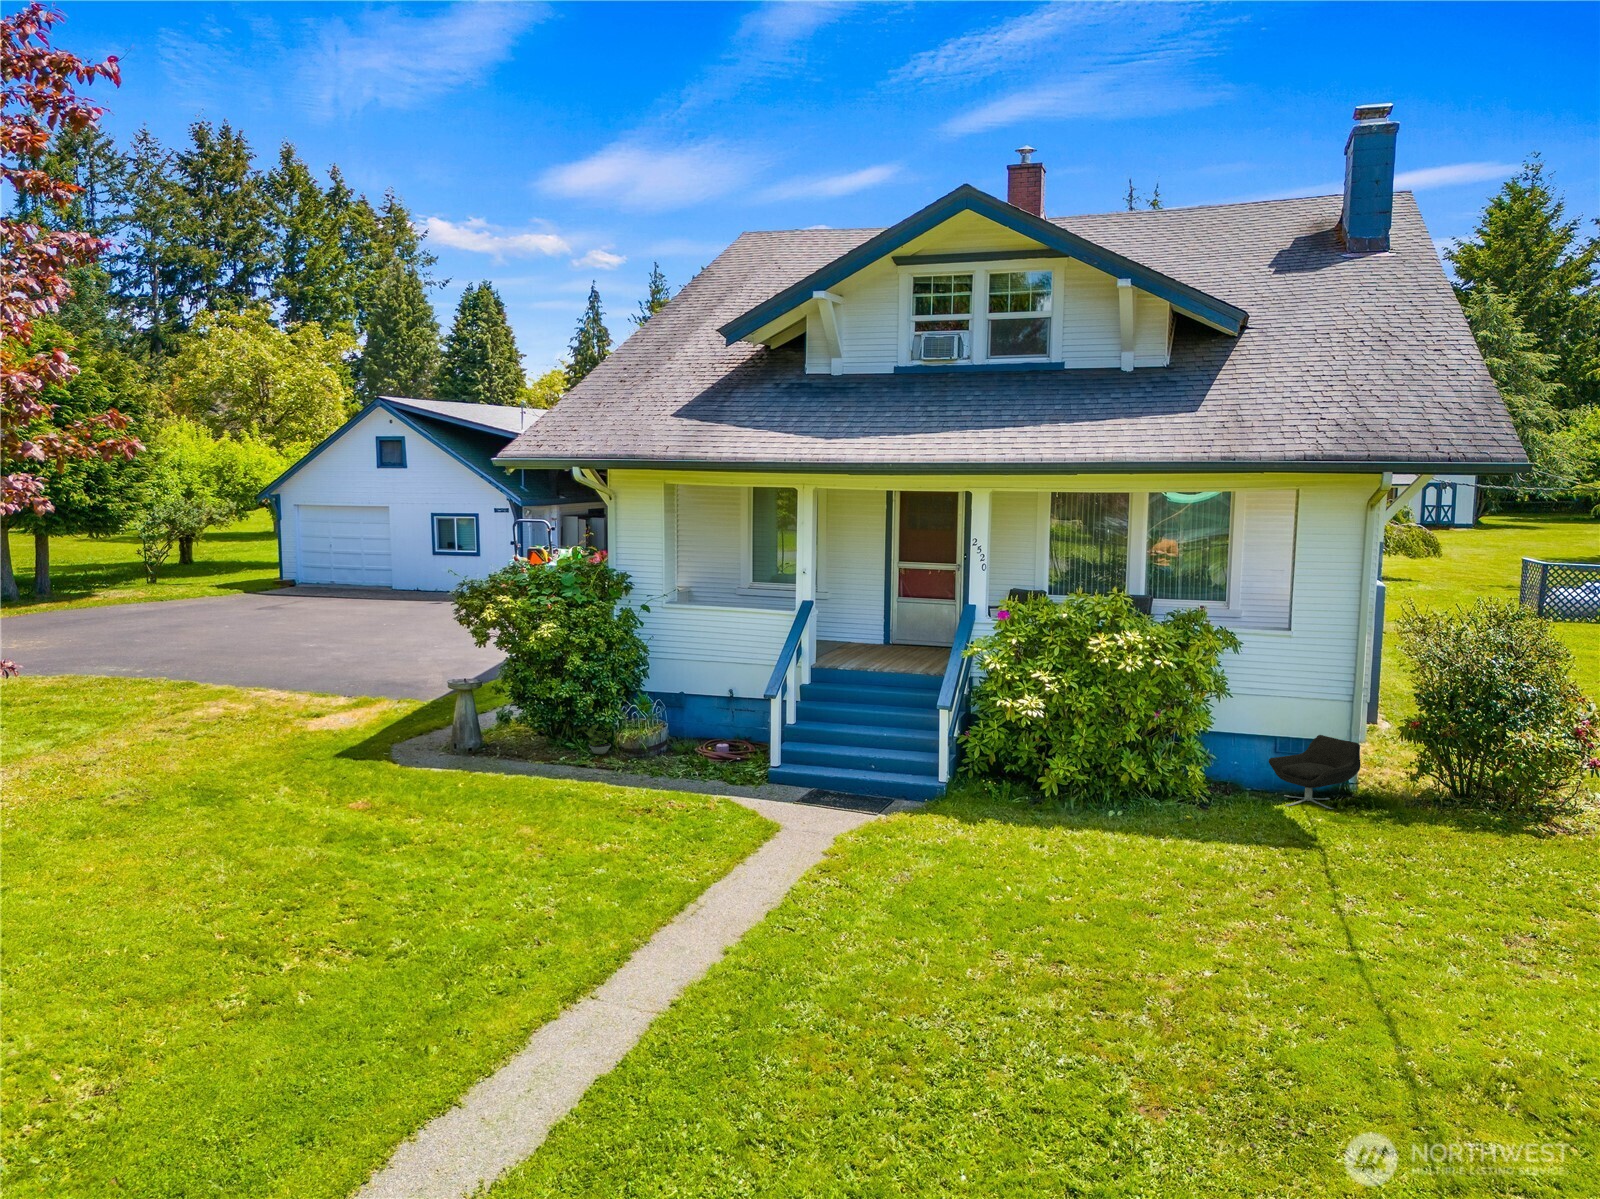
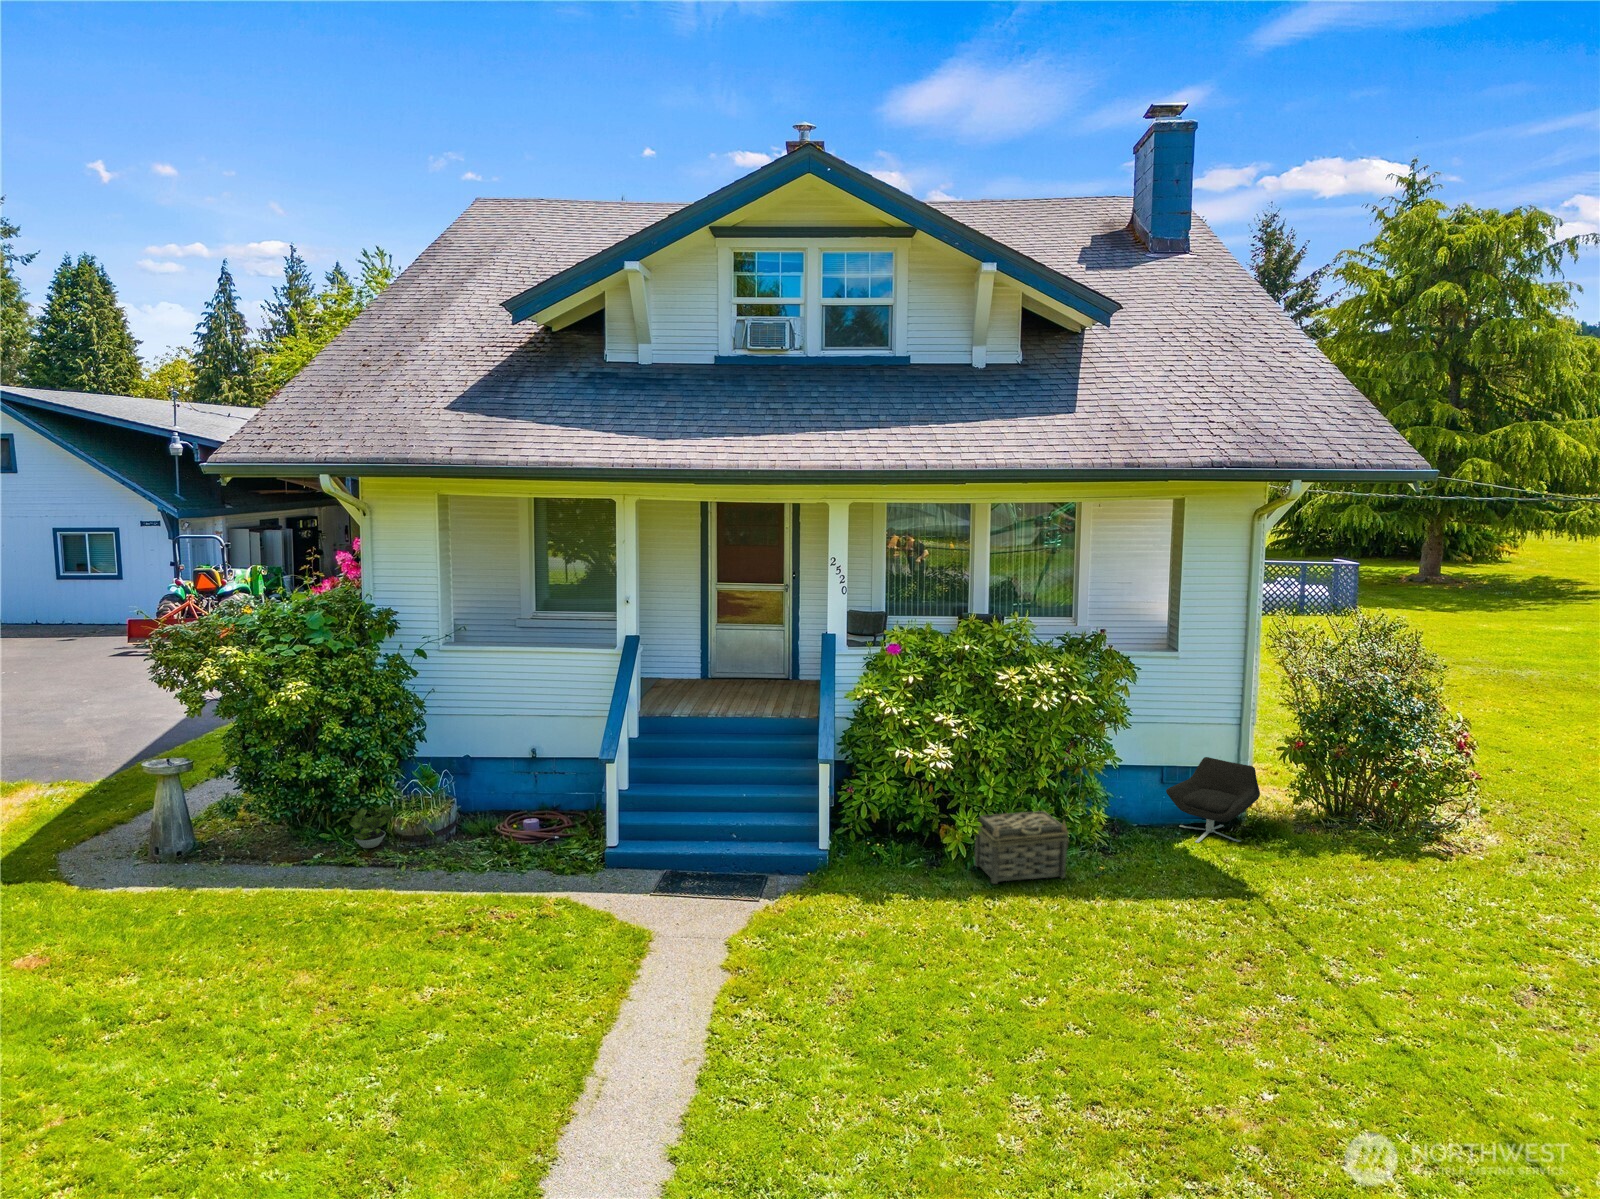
basket: none [1062,757,1139,814] -> present [975,811,1068,884]

